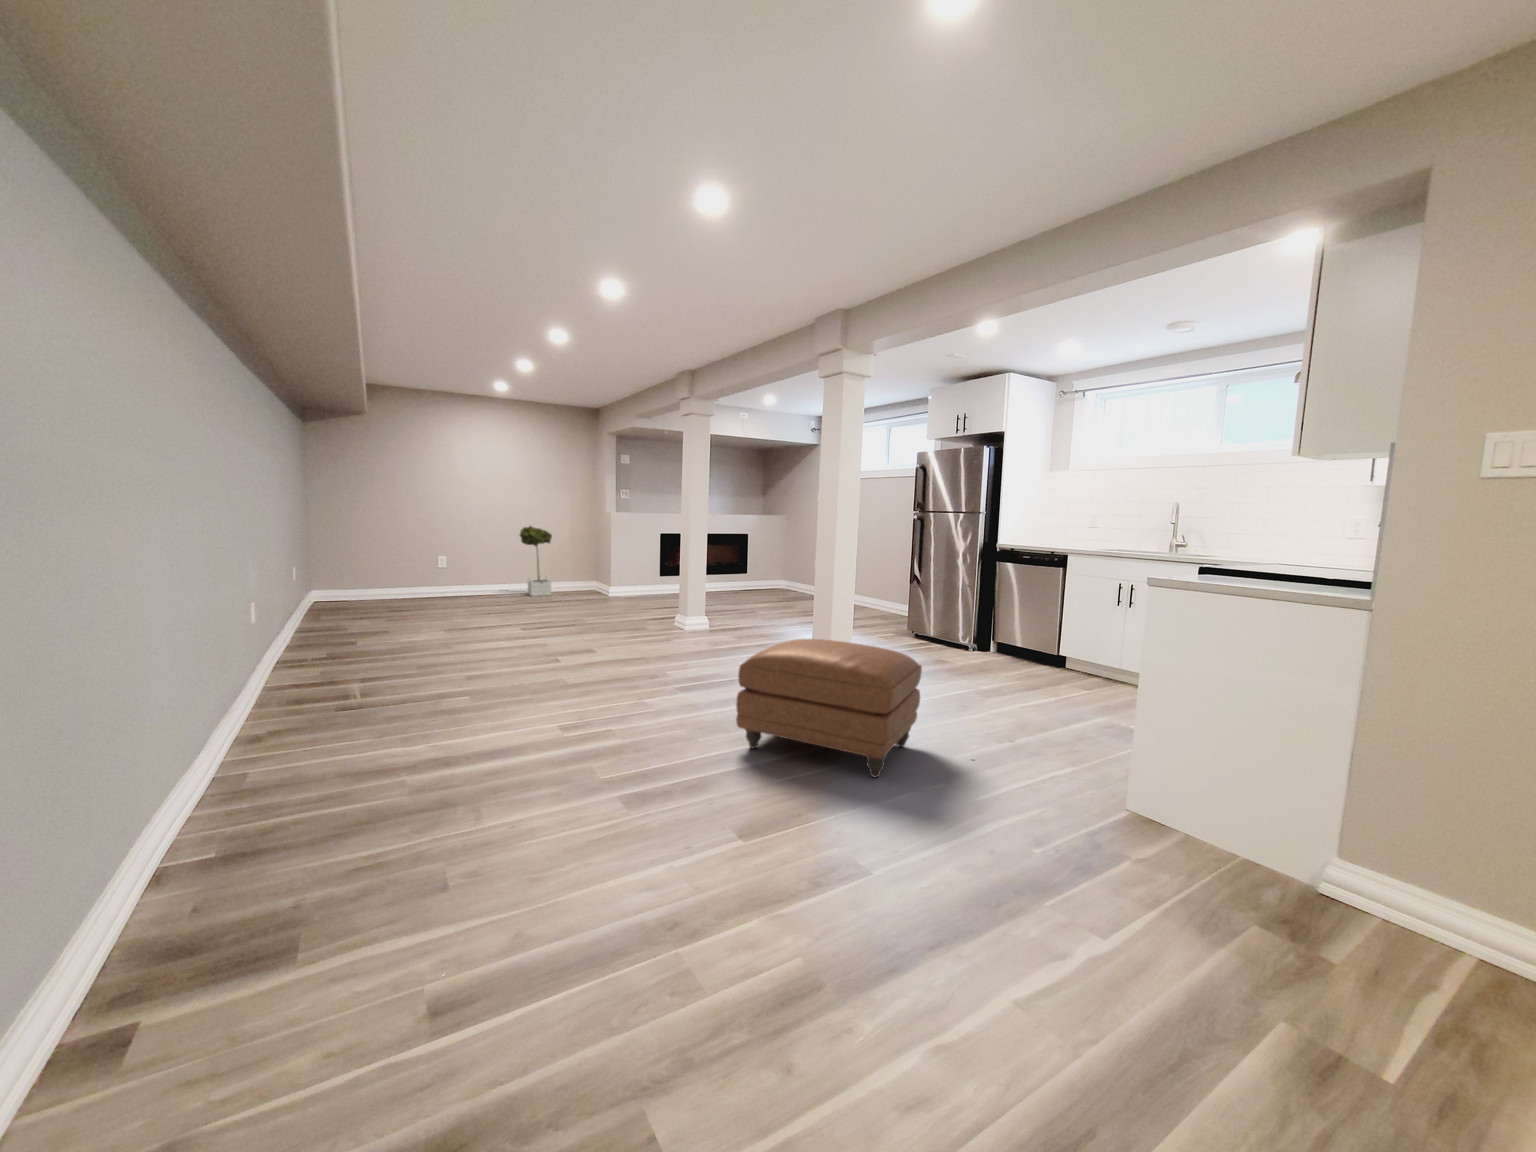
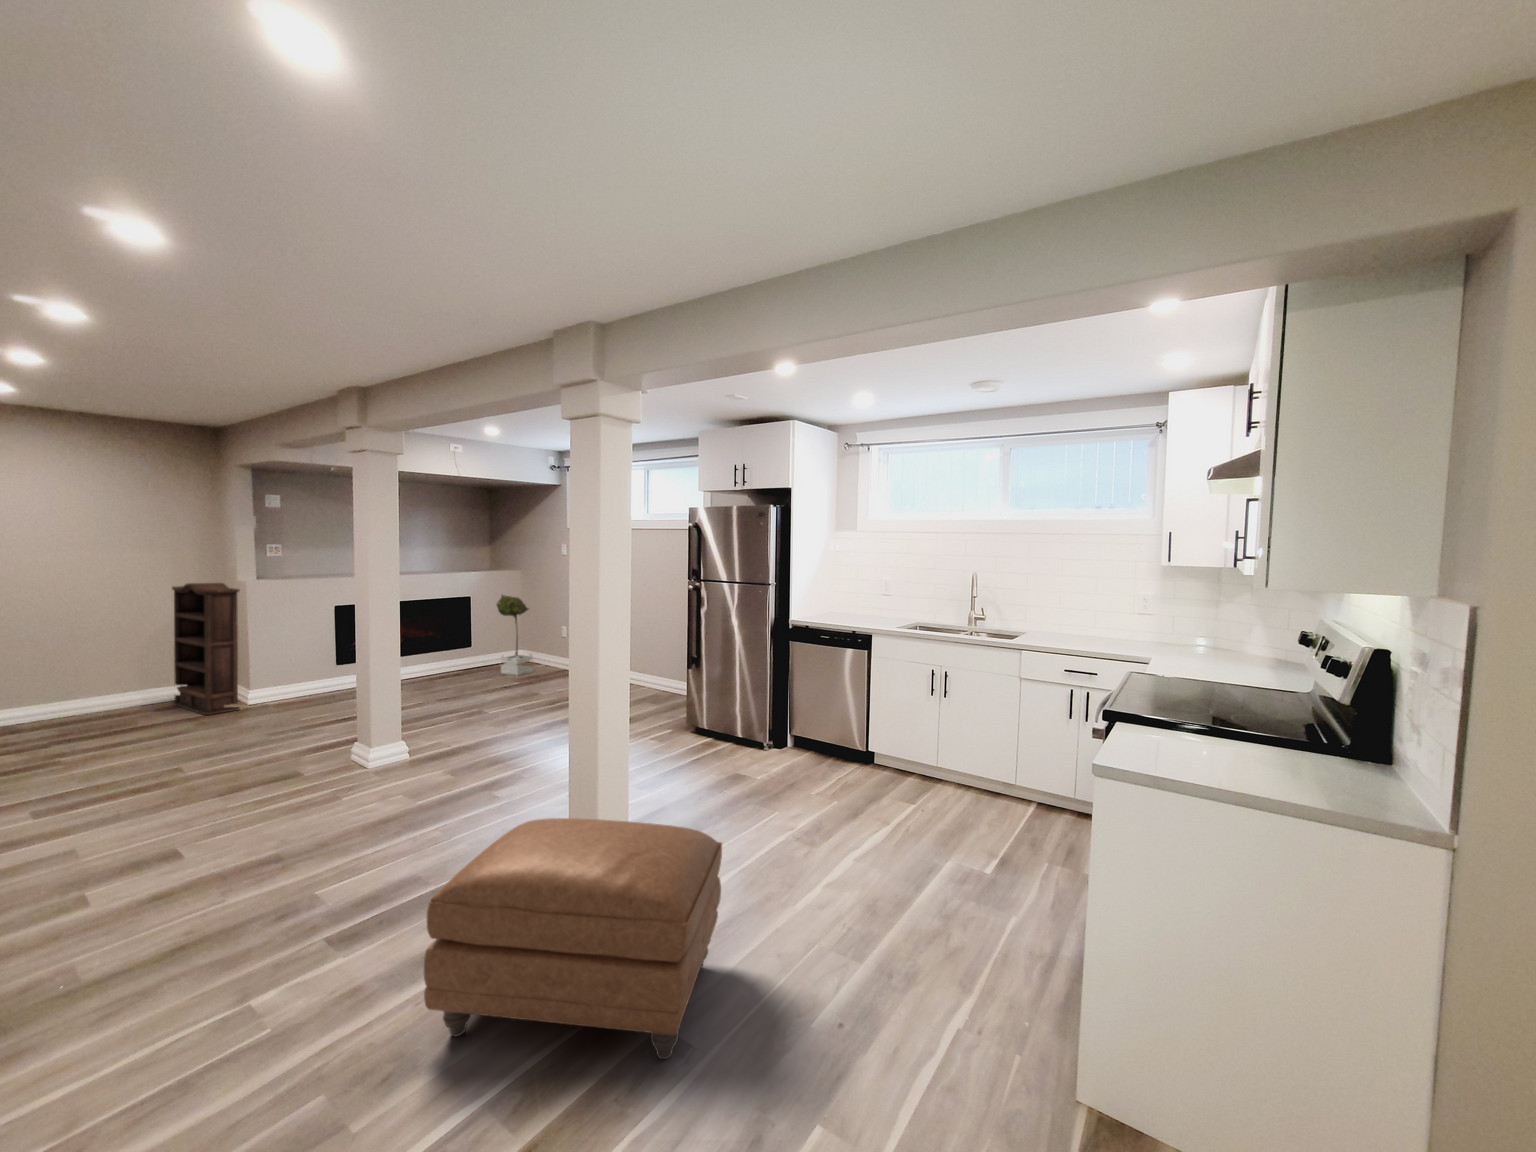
bookshelf: none [575,514,612,600] -> present [172,583,240,715]
potted tree: present [520,526,552,597] -> present [497,595,533,675]

